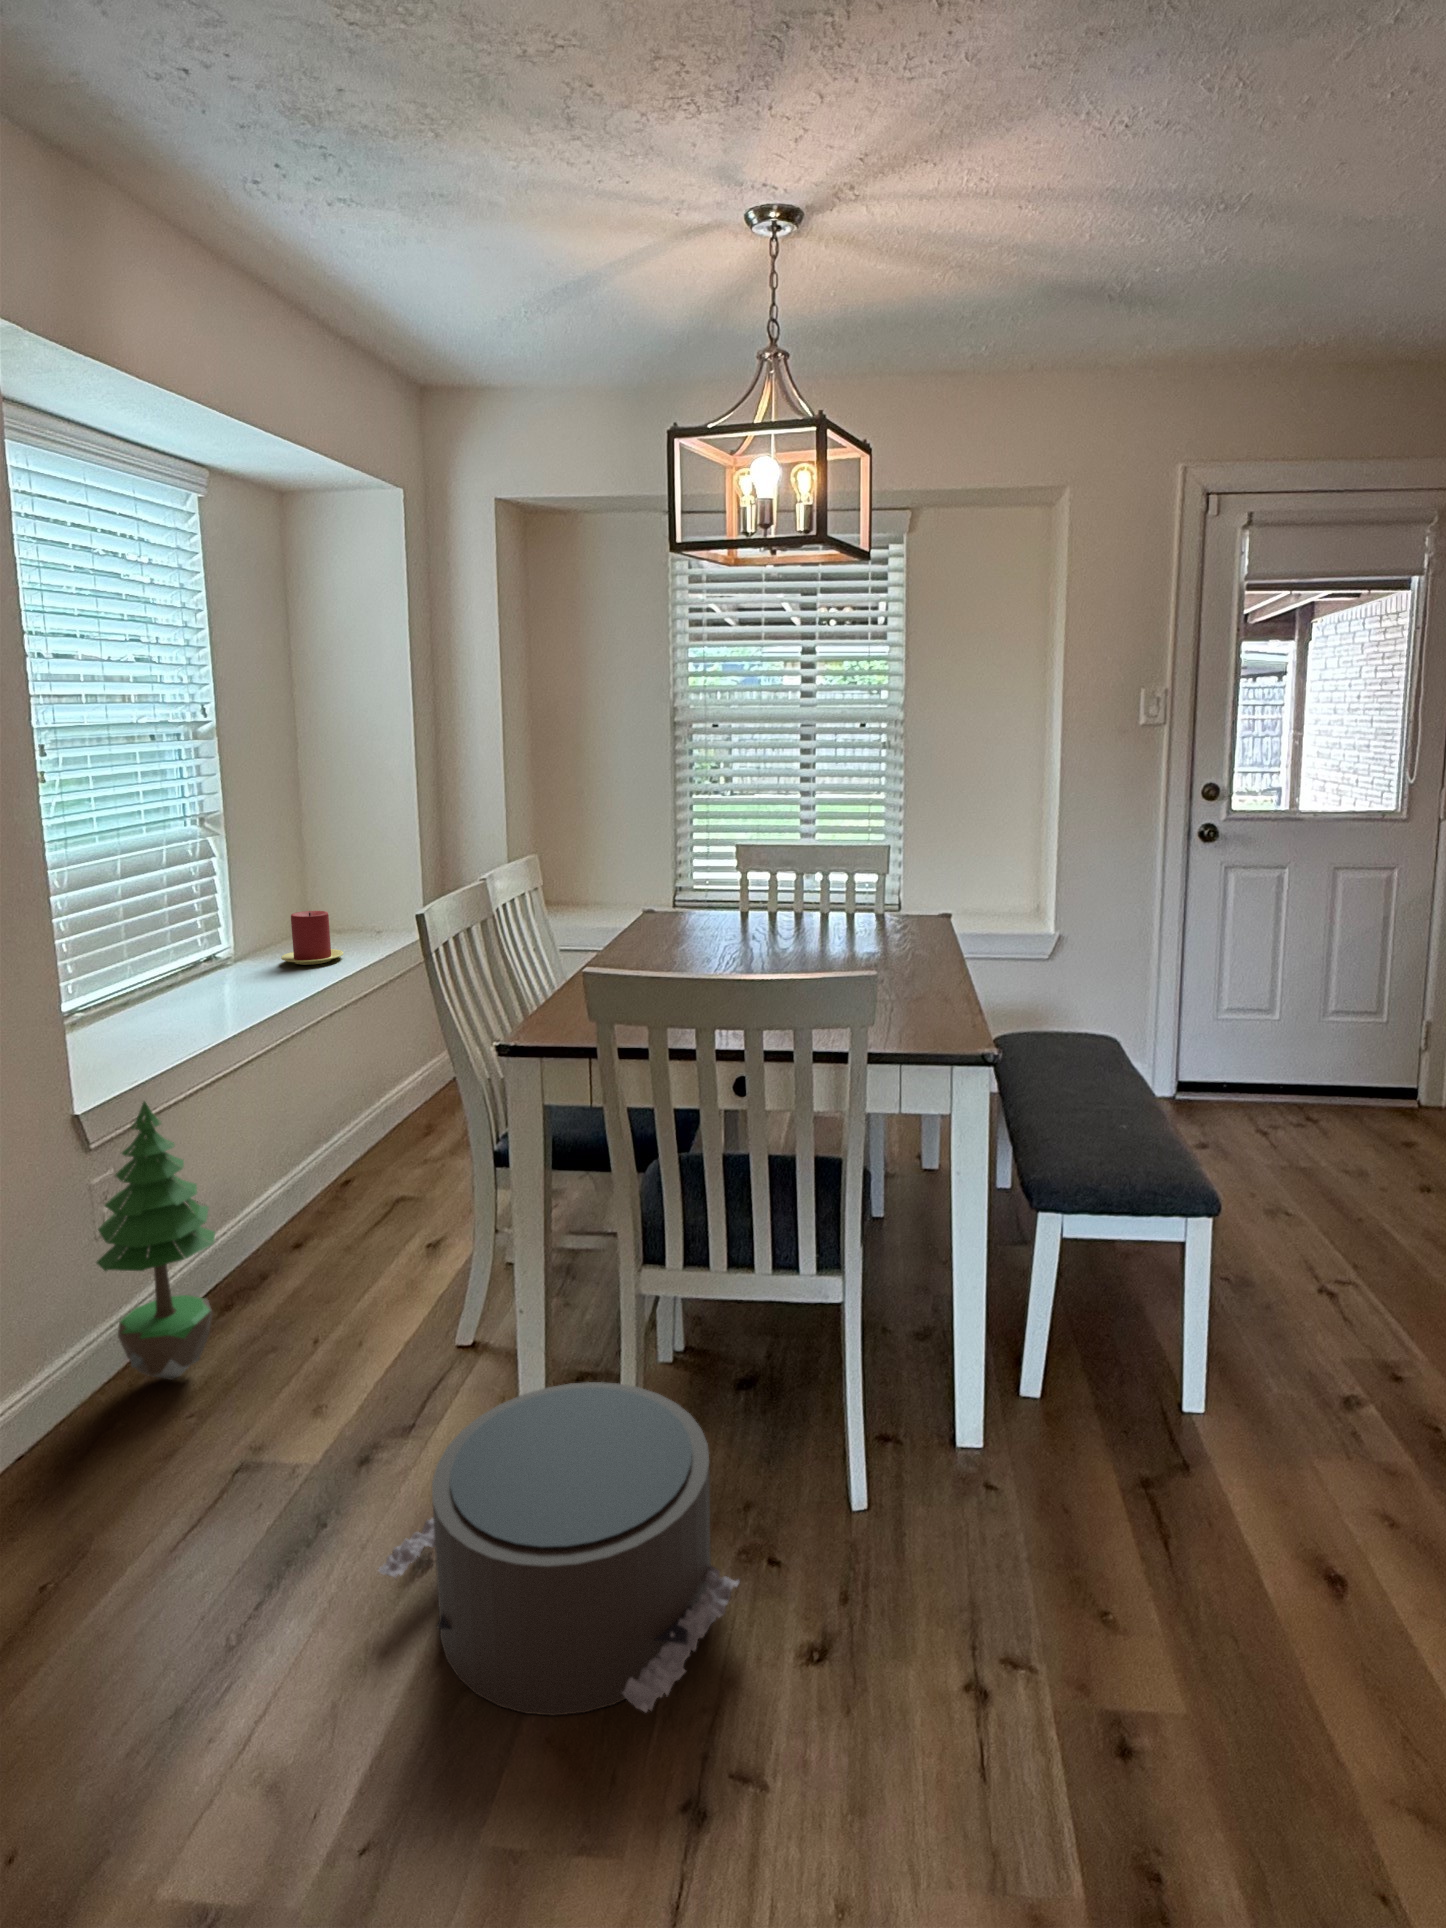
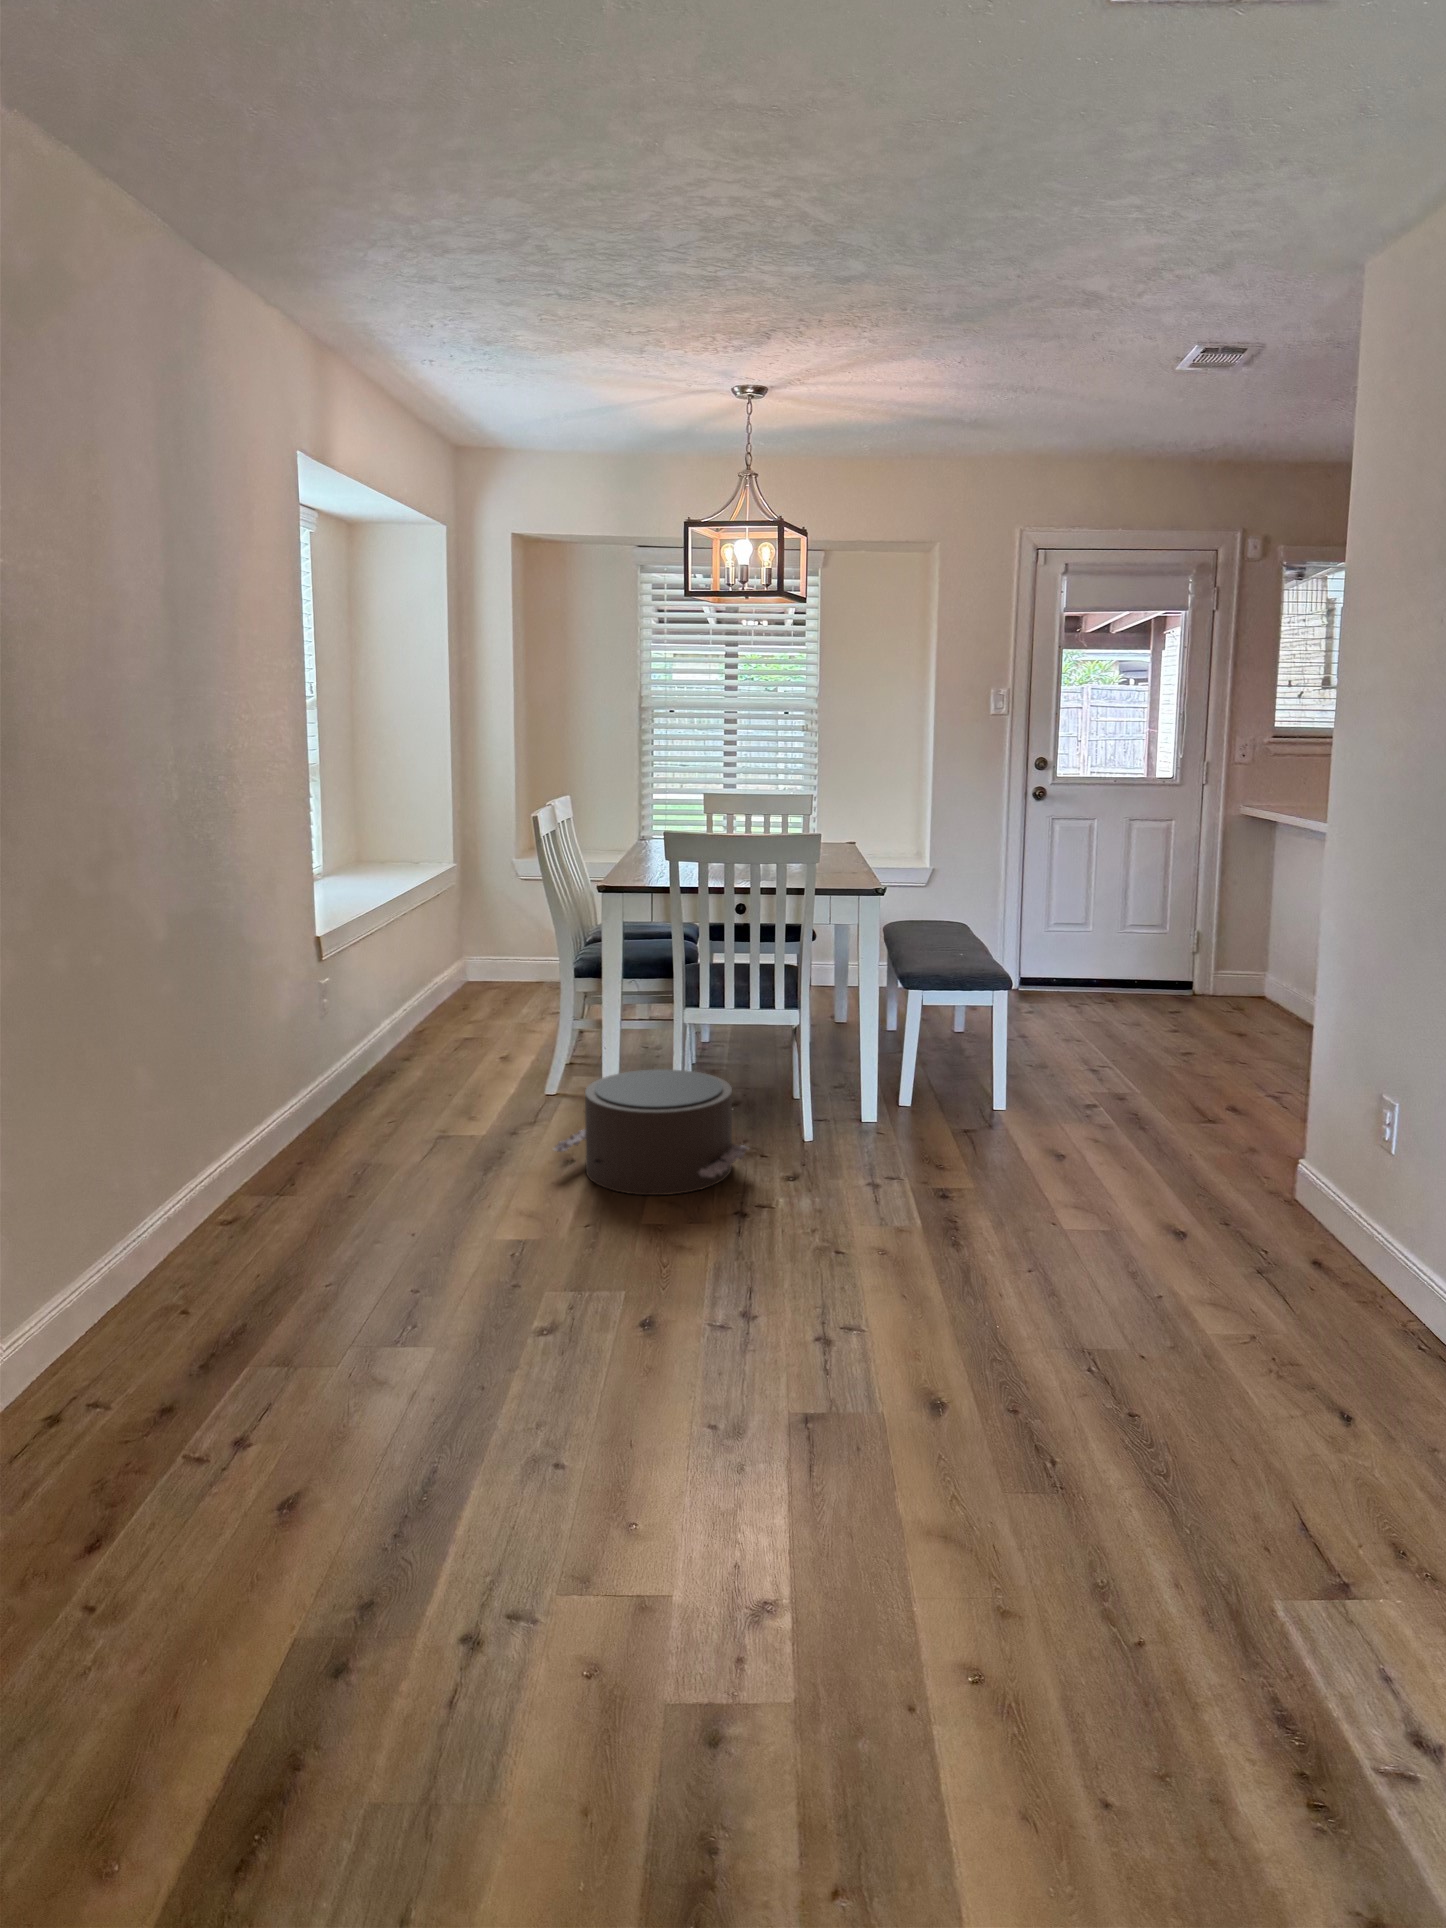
candle: present [281,911,343,965] -> none [361,843,406,881]
potted tree: present [96,1101,215,1380] -> none [328,927,399,1112]

